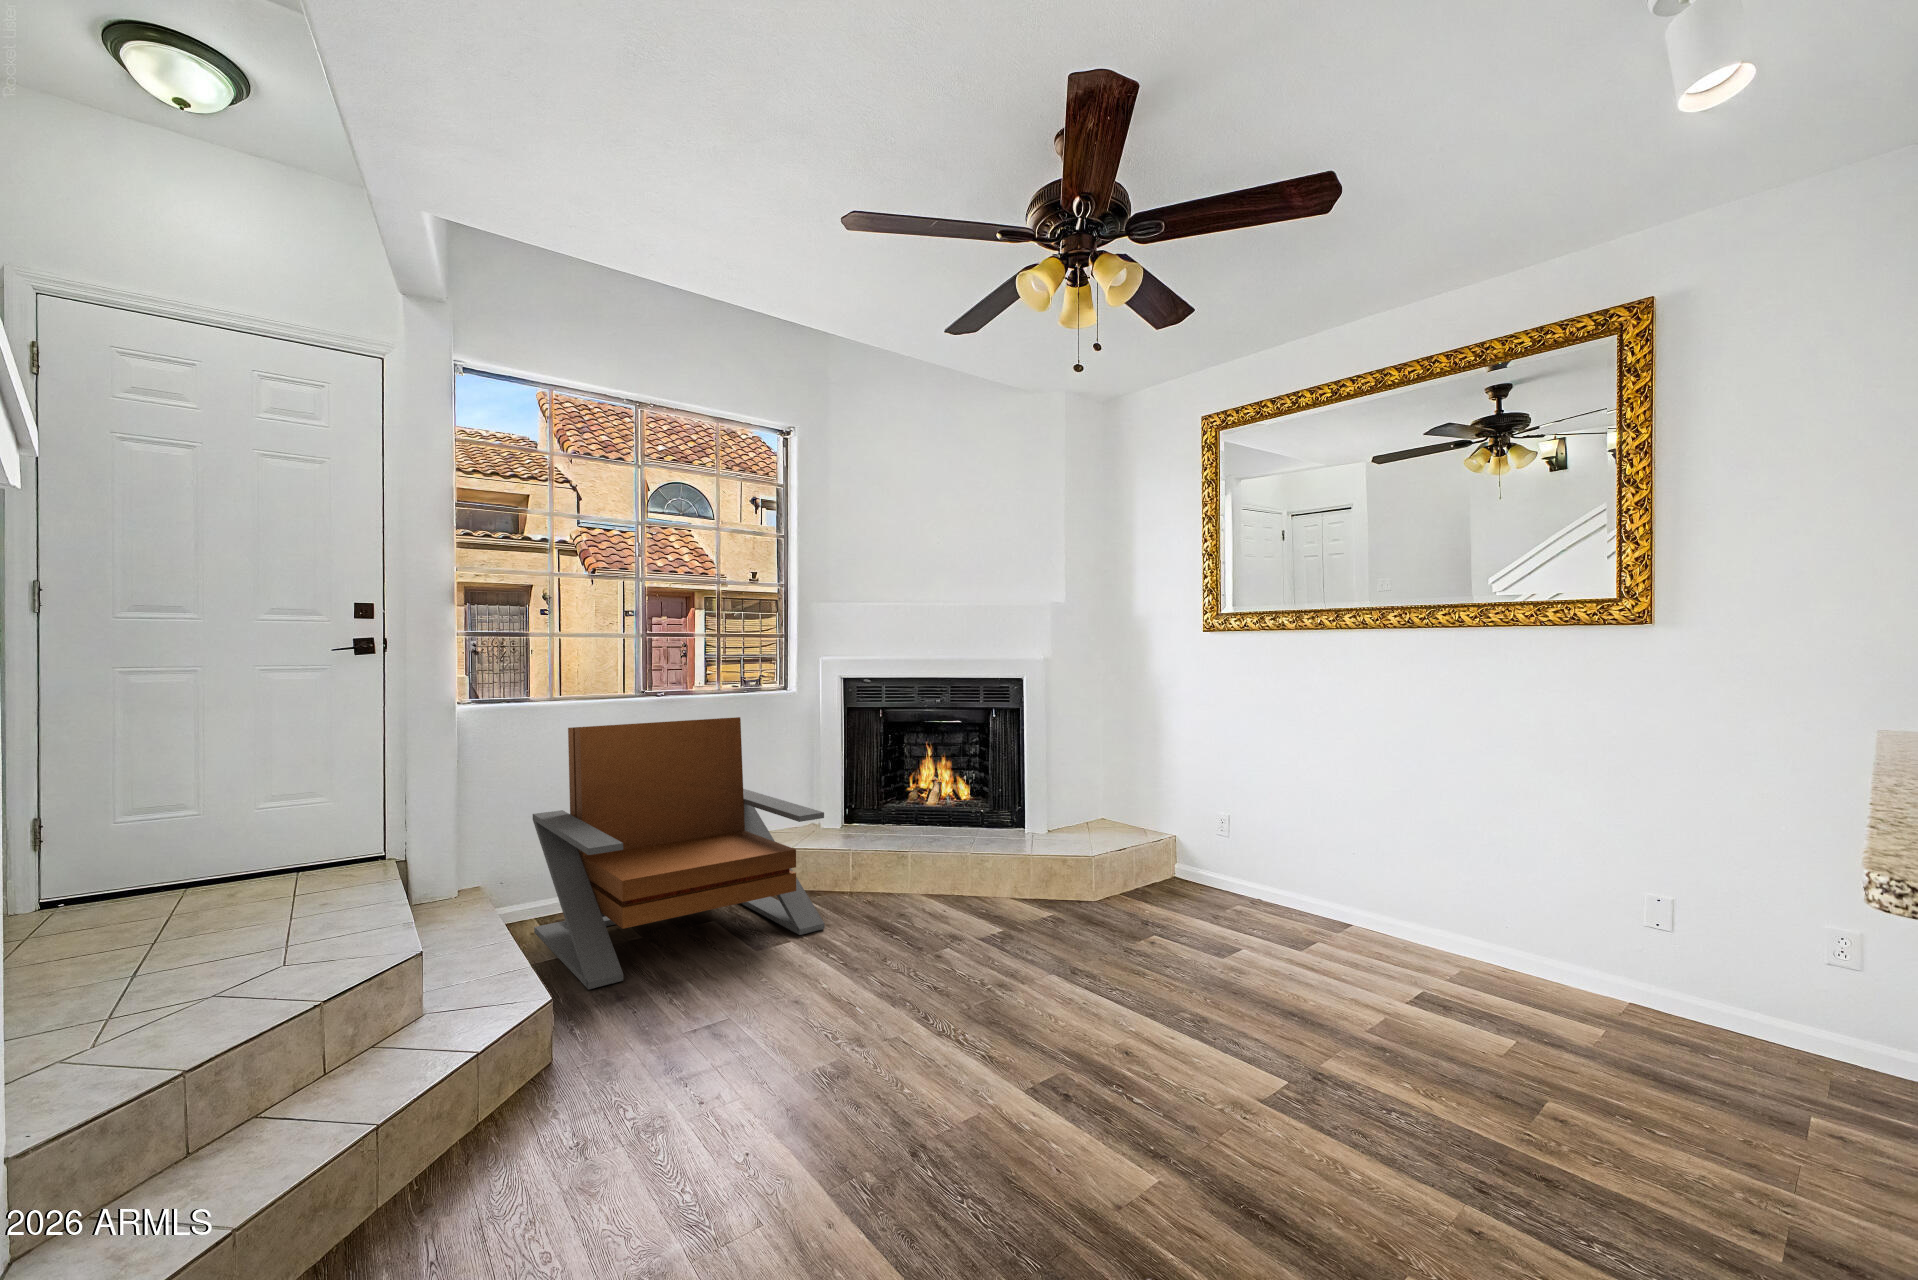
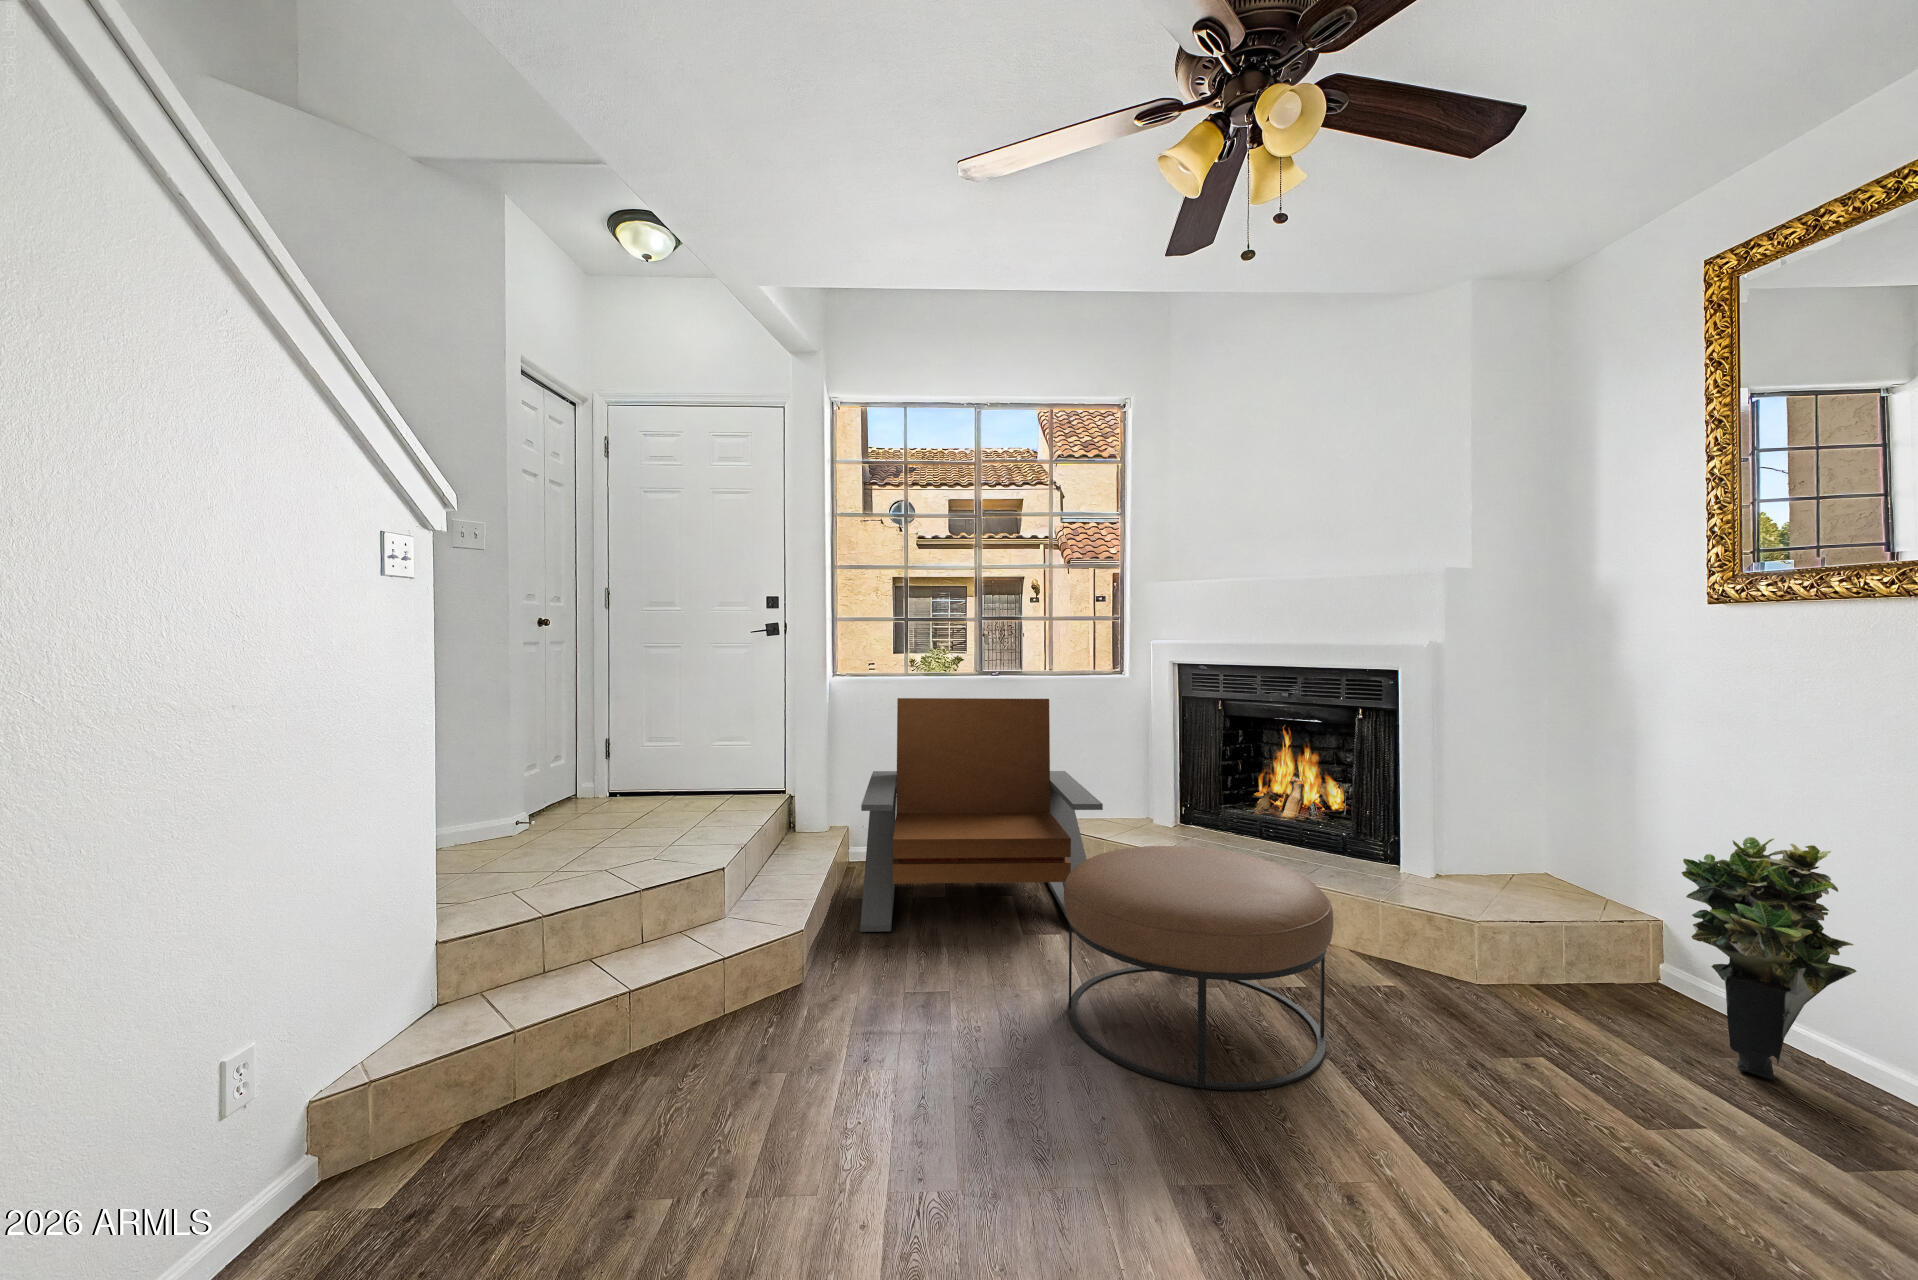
potted plant: none [1205,776,1286,919] -> present [1682,837,1857,1081]
ottoman: none [844,836,1056,1023] -> present [1064,846,1333,1090]

